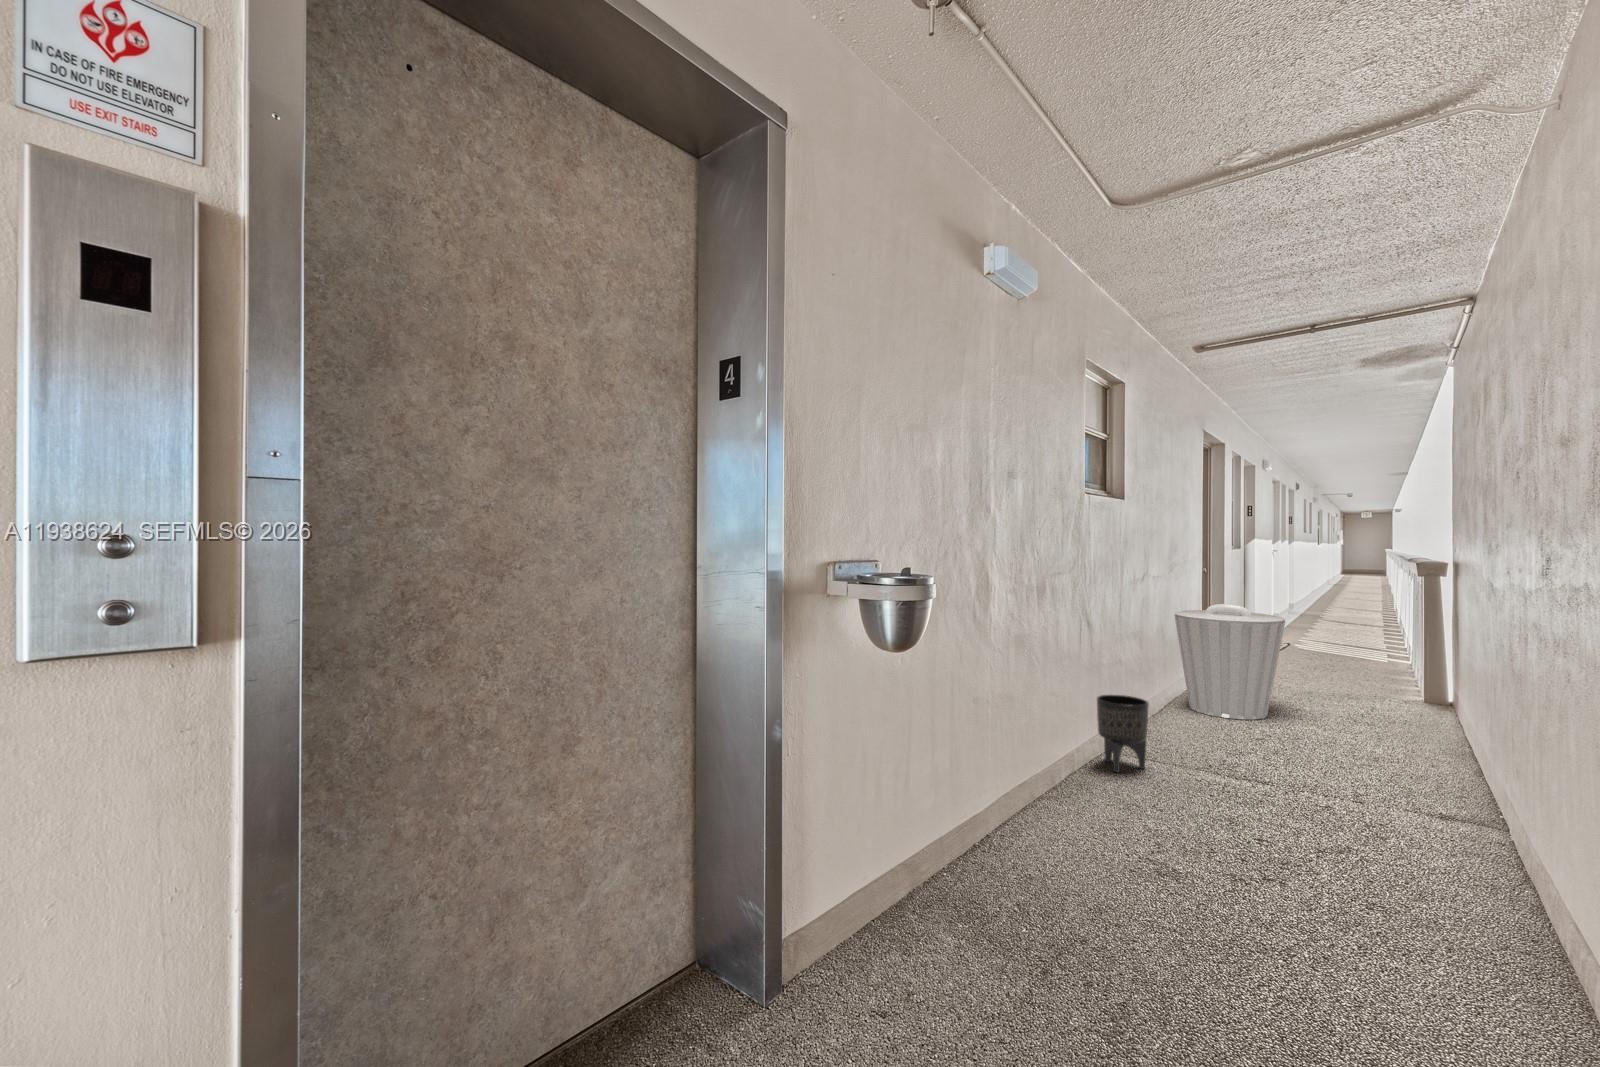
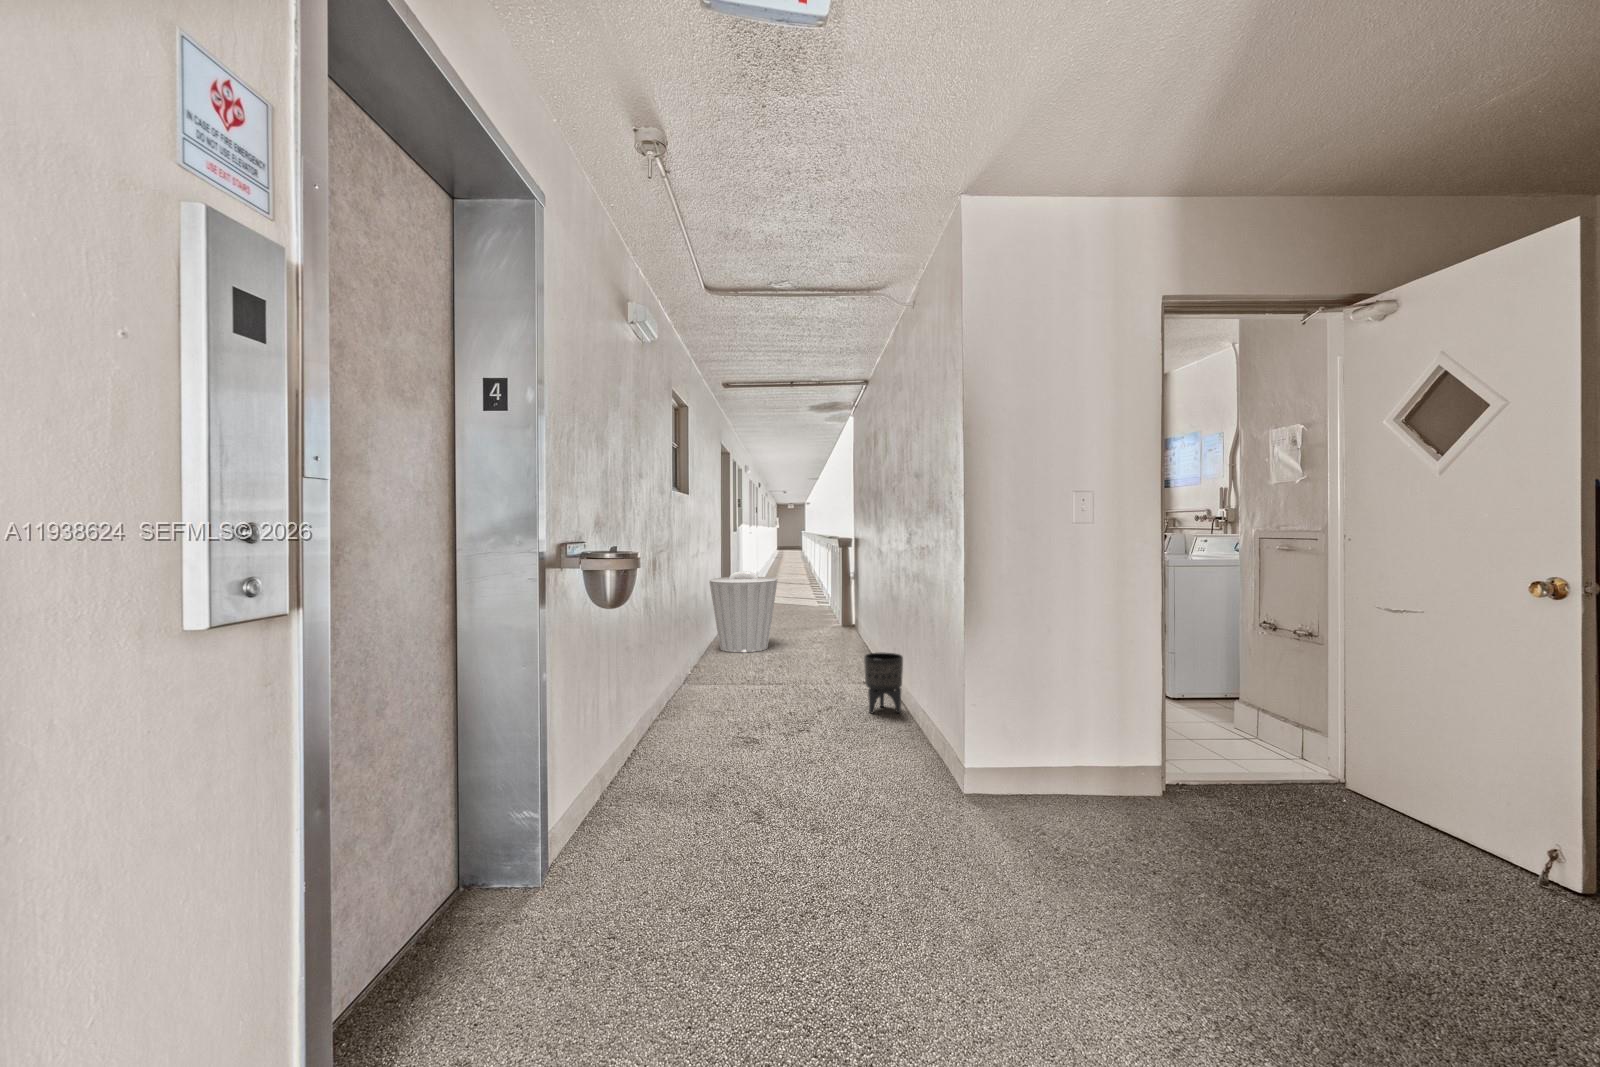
planter: present [1097,695,1149,772] -> present [864,652,903,713]

